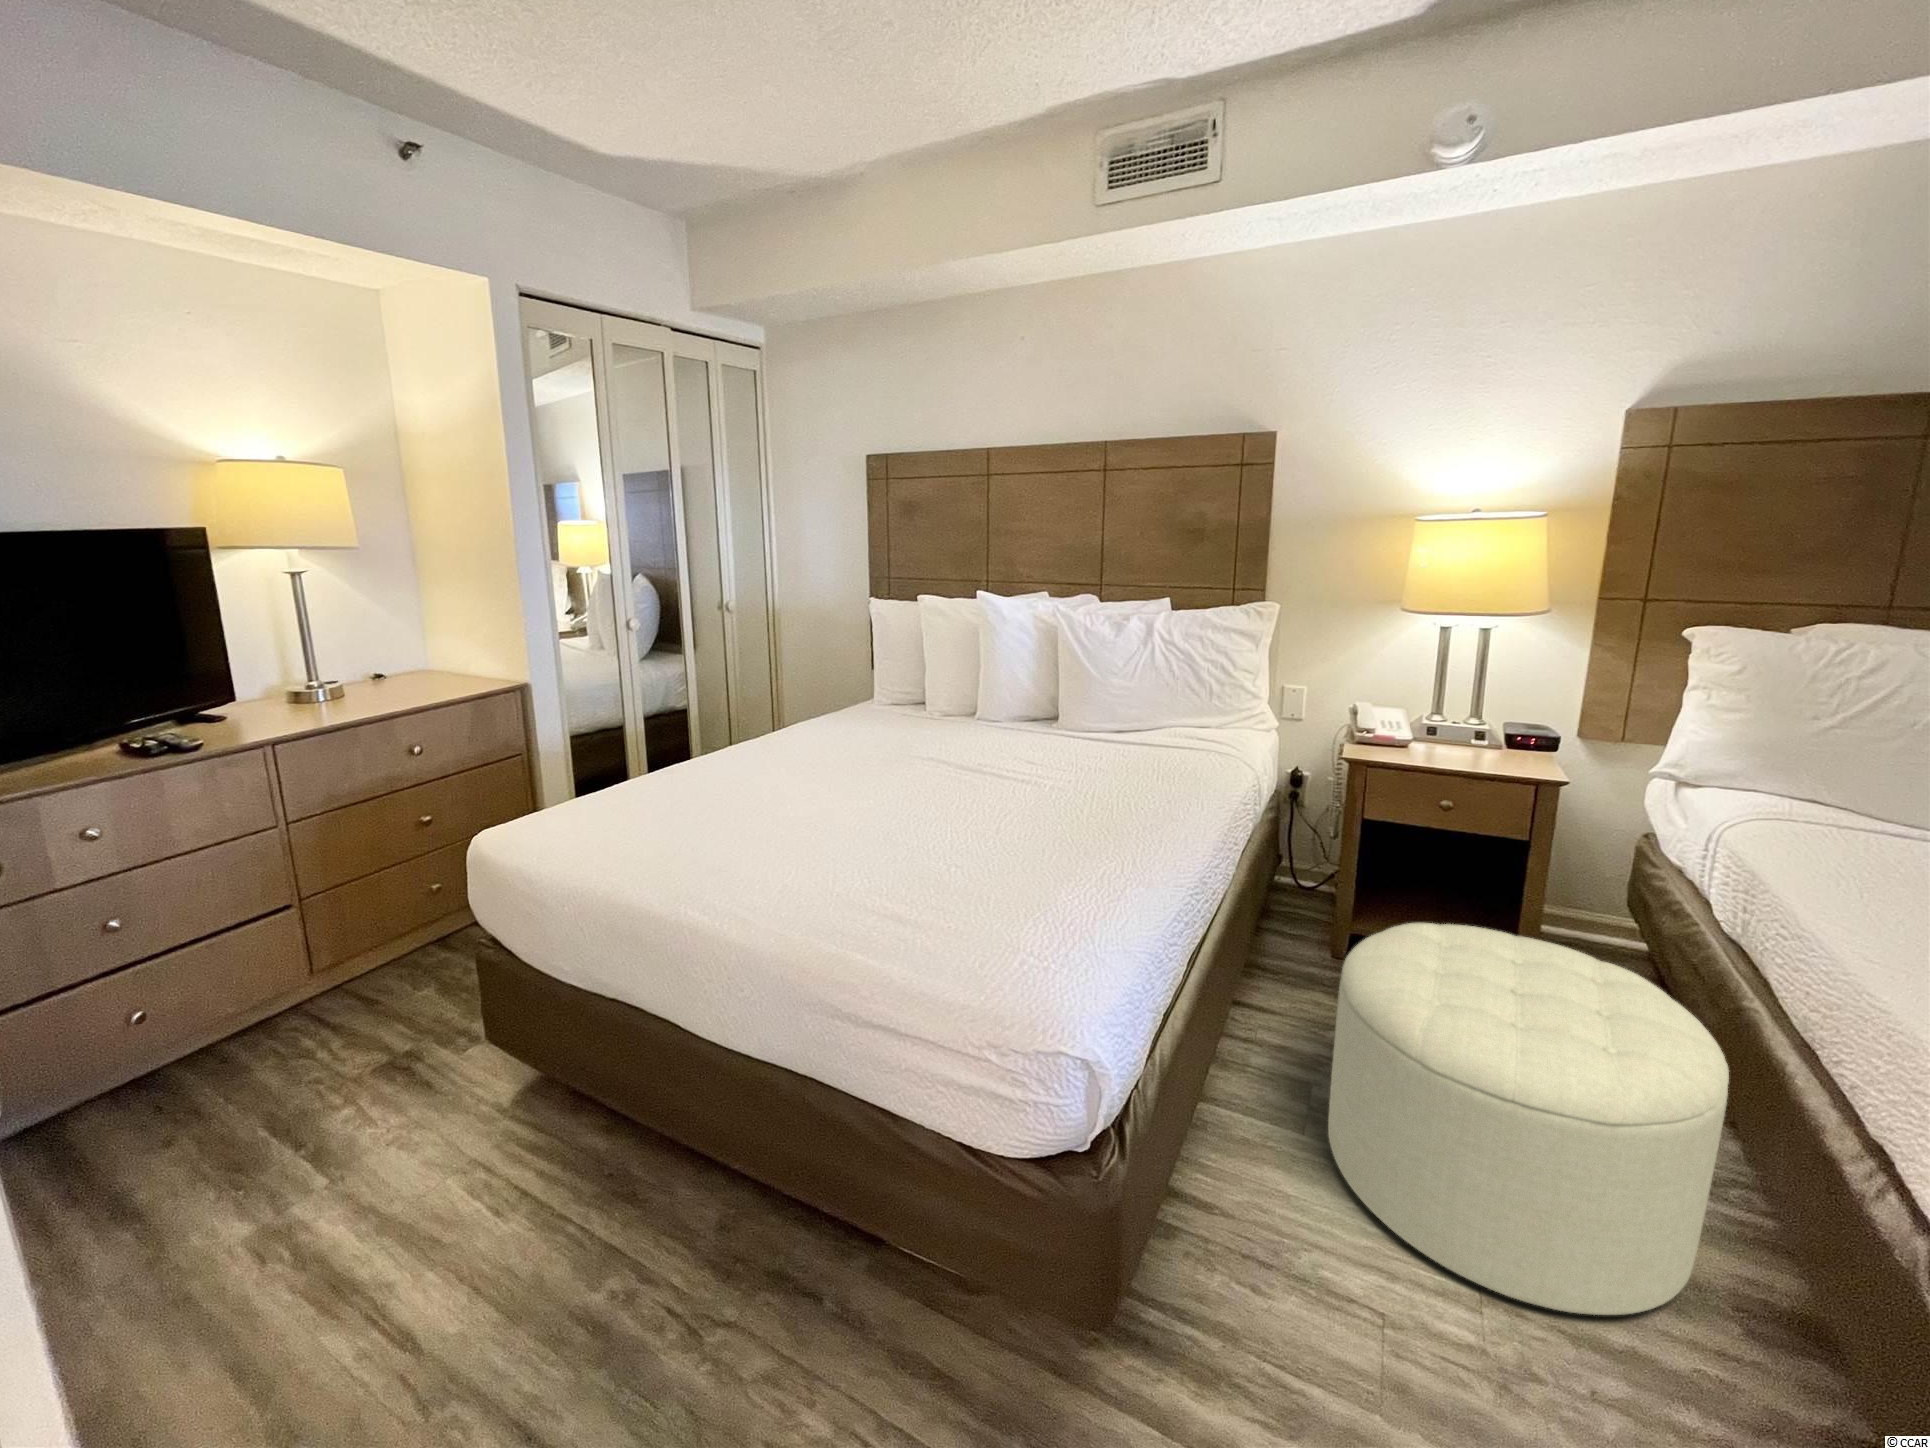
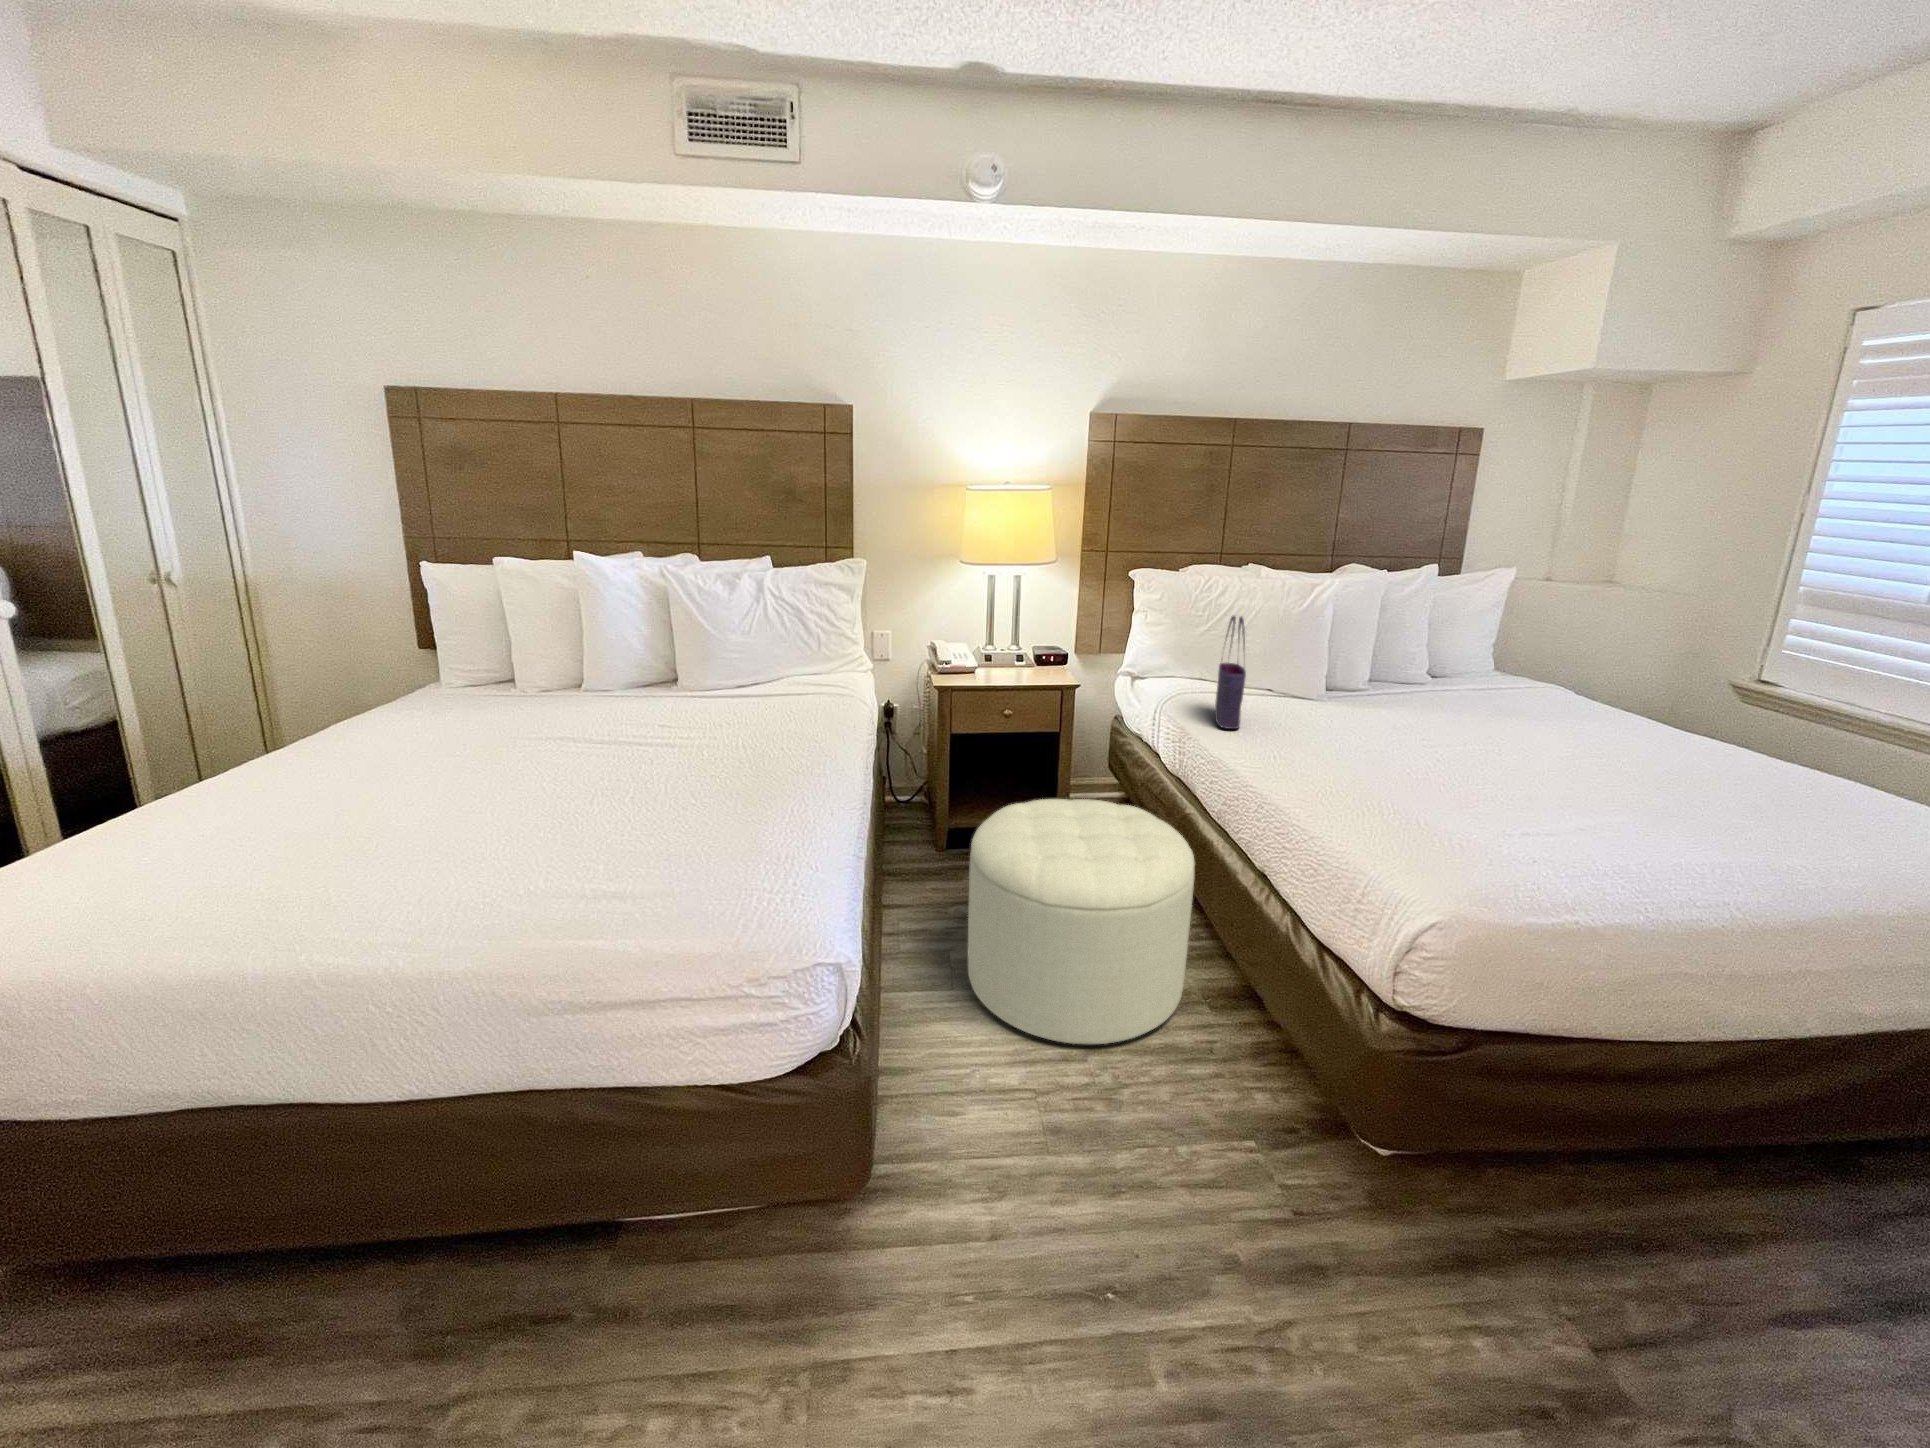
tote bag: none [1824,705,1899,889] -> present [1215,616,1246,729]

